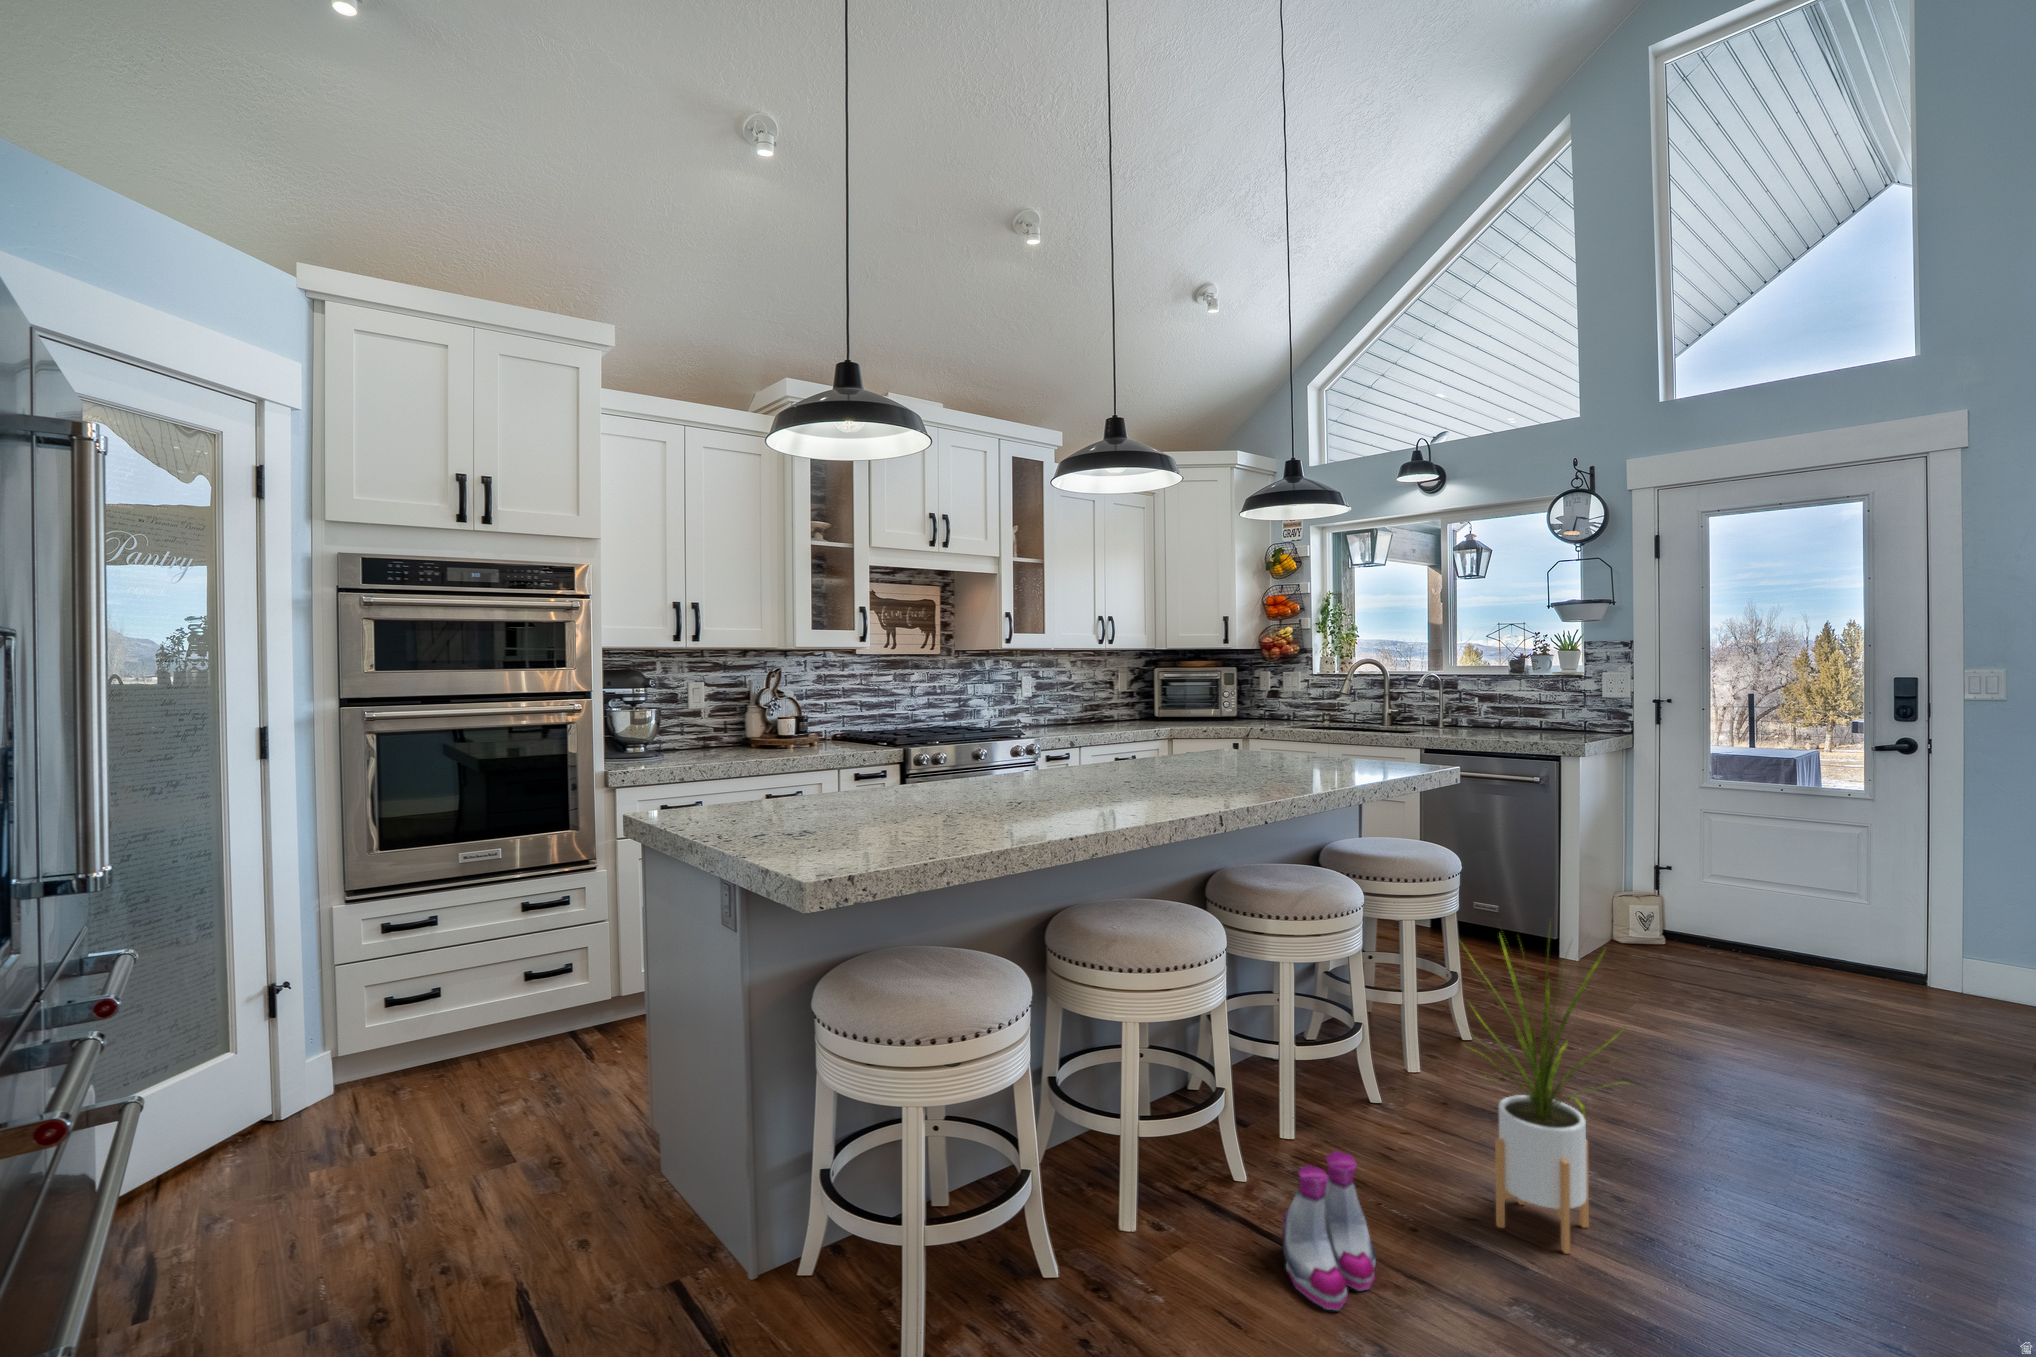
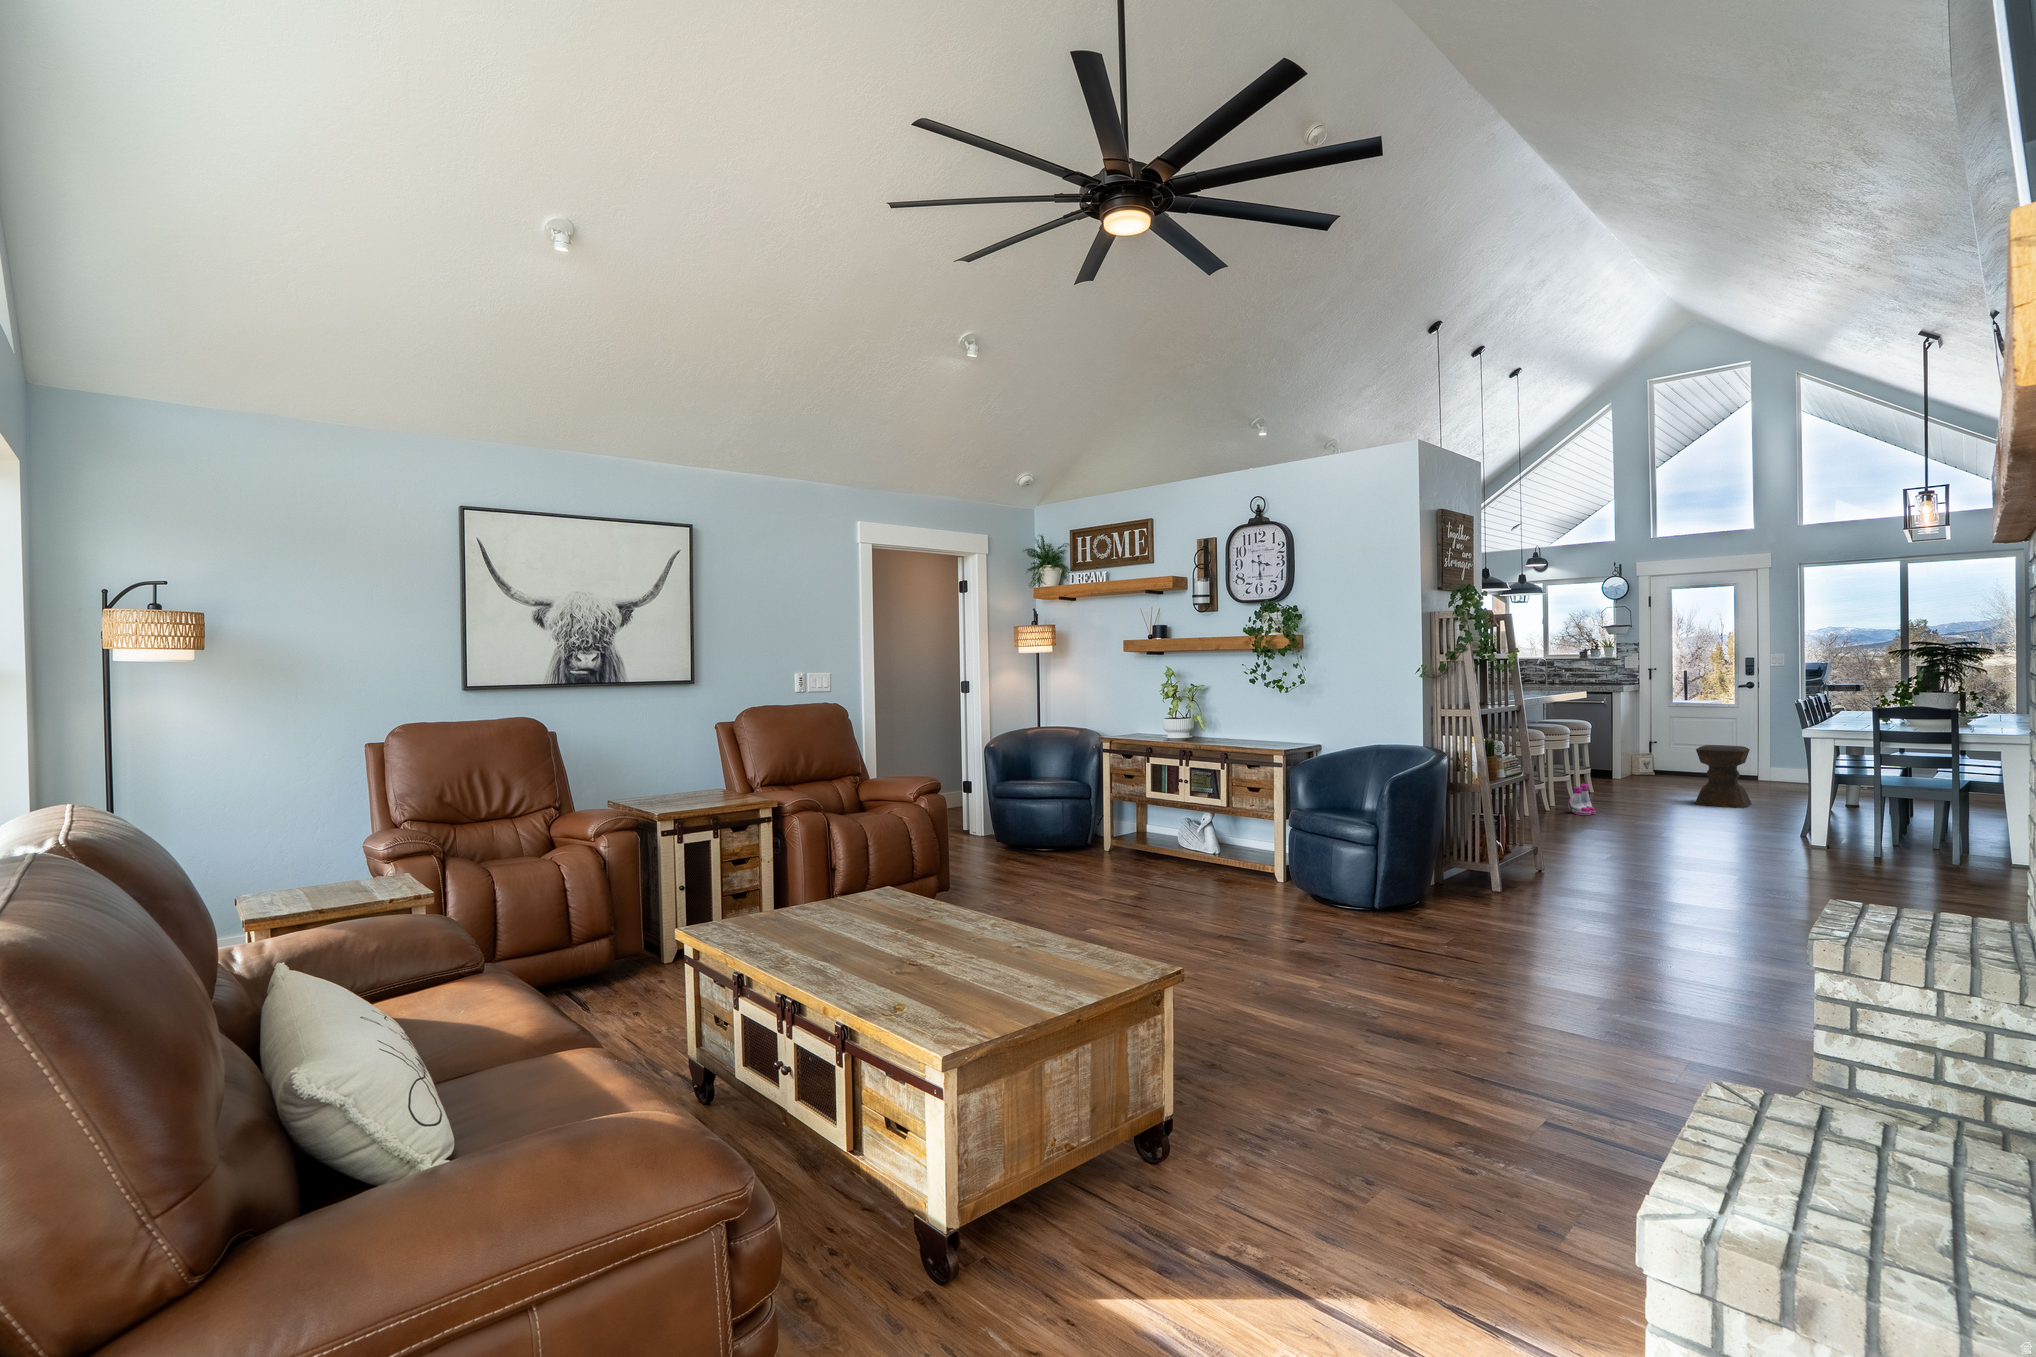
house plant: present [1459,935,1626,1254] -> none [1608,724,1663,810]
stool: none [1766,972,1976,1244] -> present [1695,745,1752,808]

